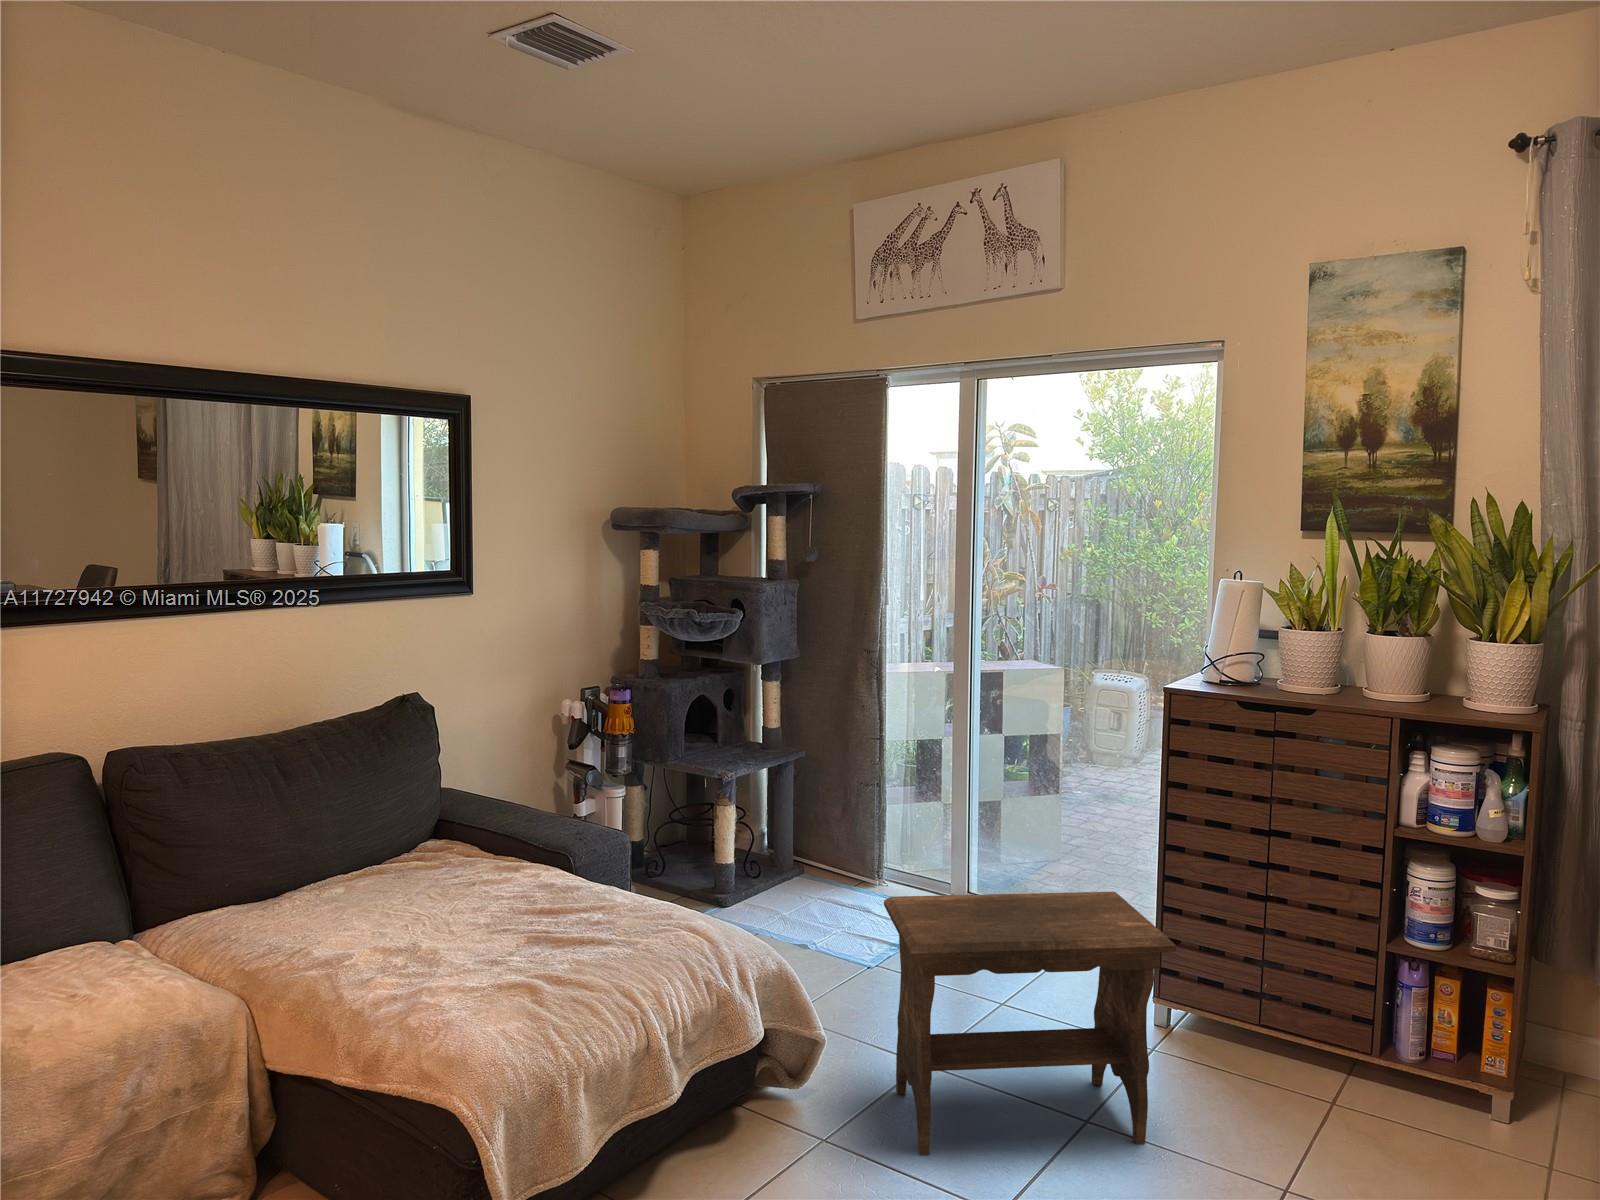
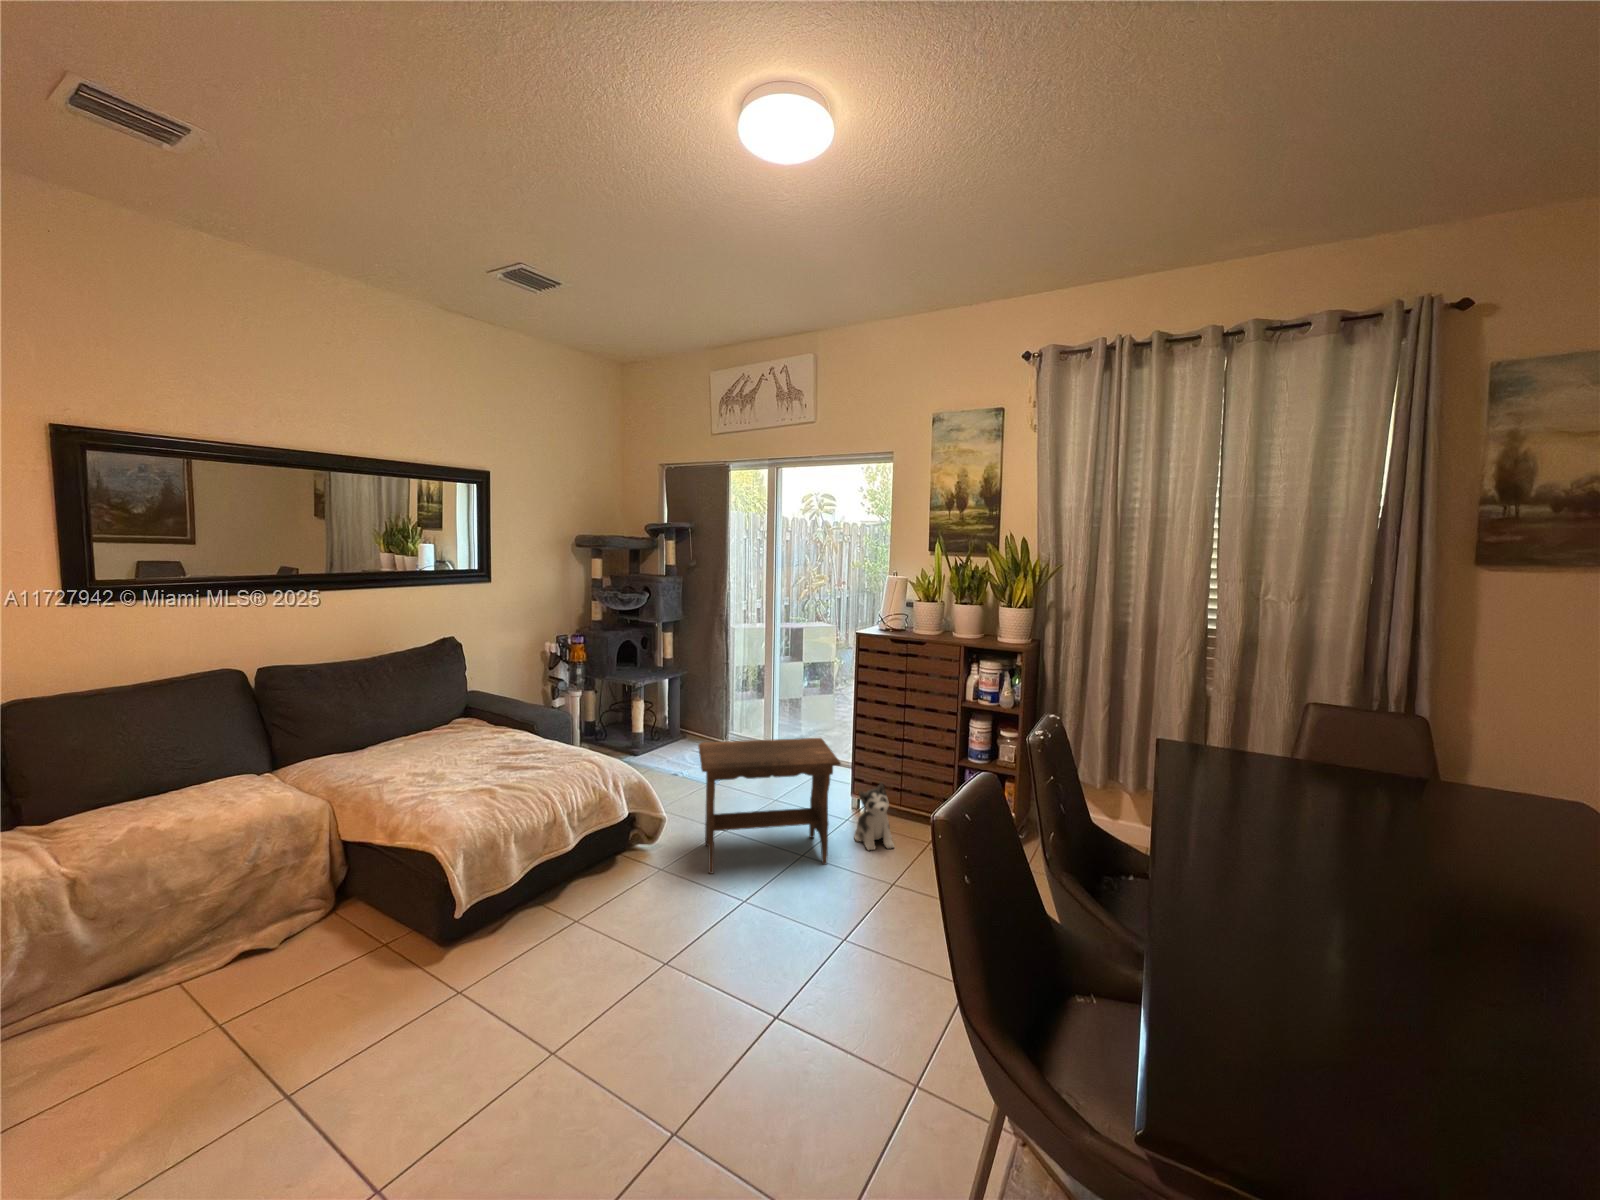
plush toy: none [1180,982,1269,1117] -> present [854,782,894,850]

